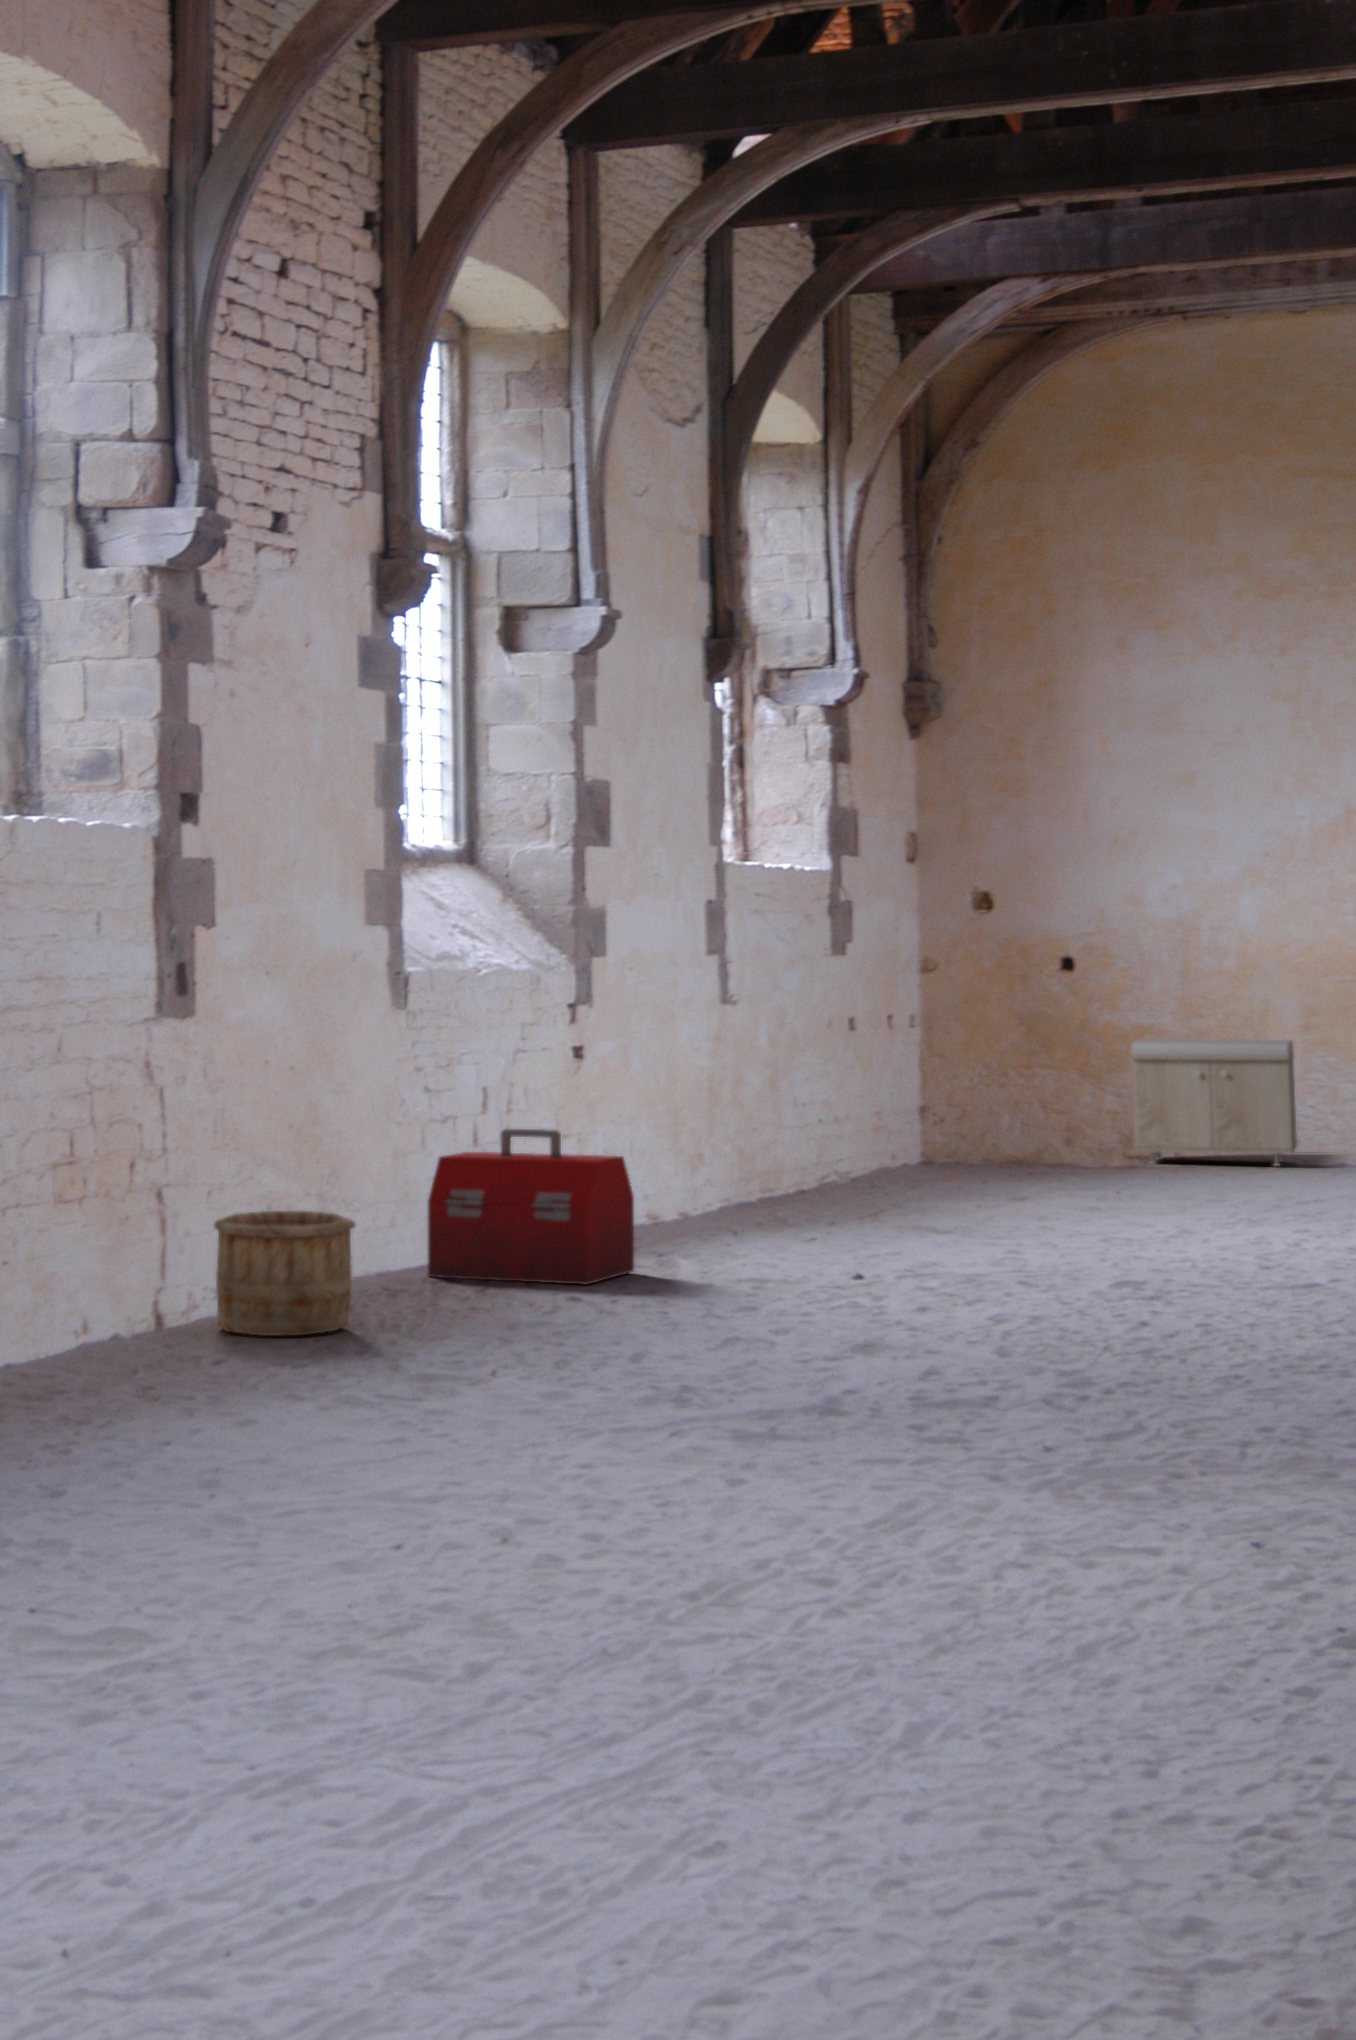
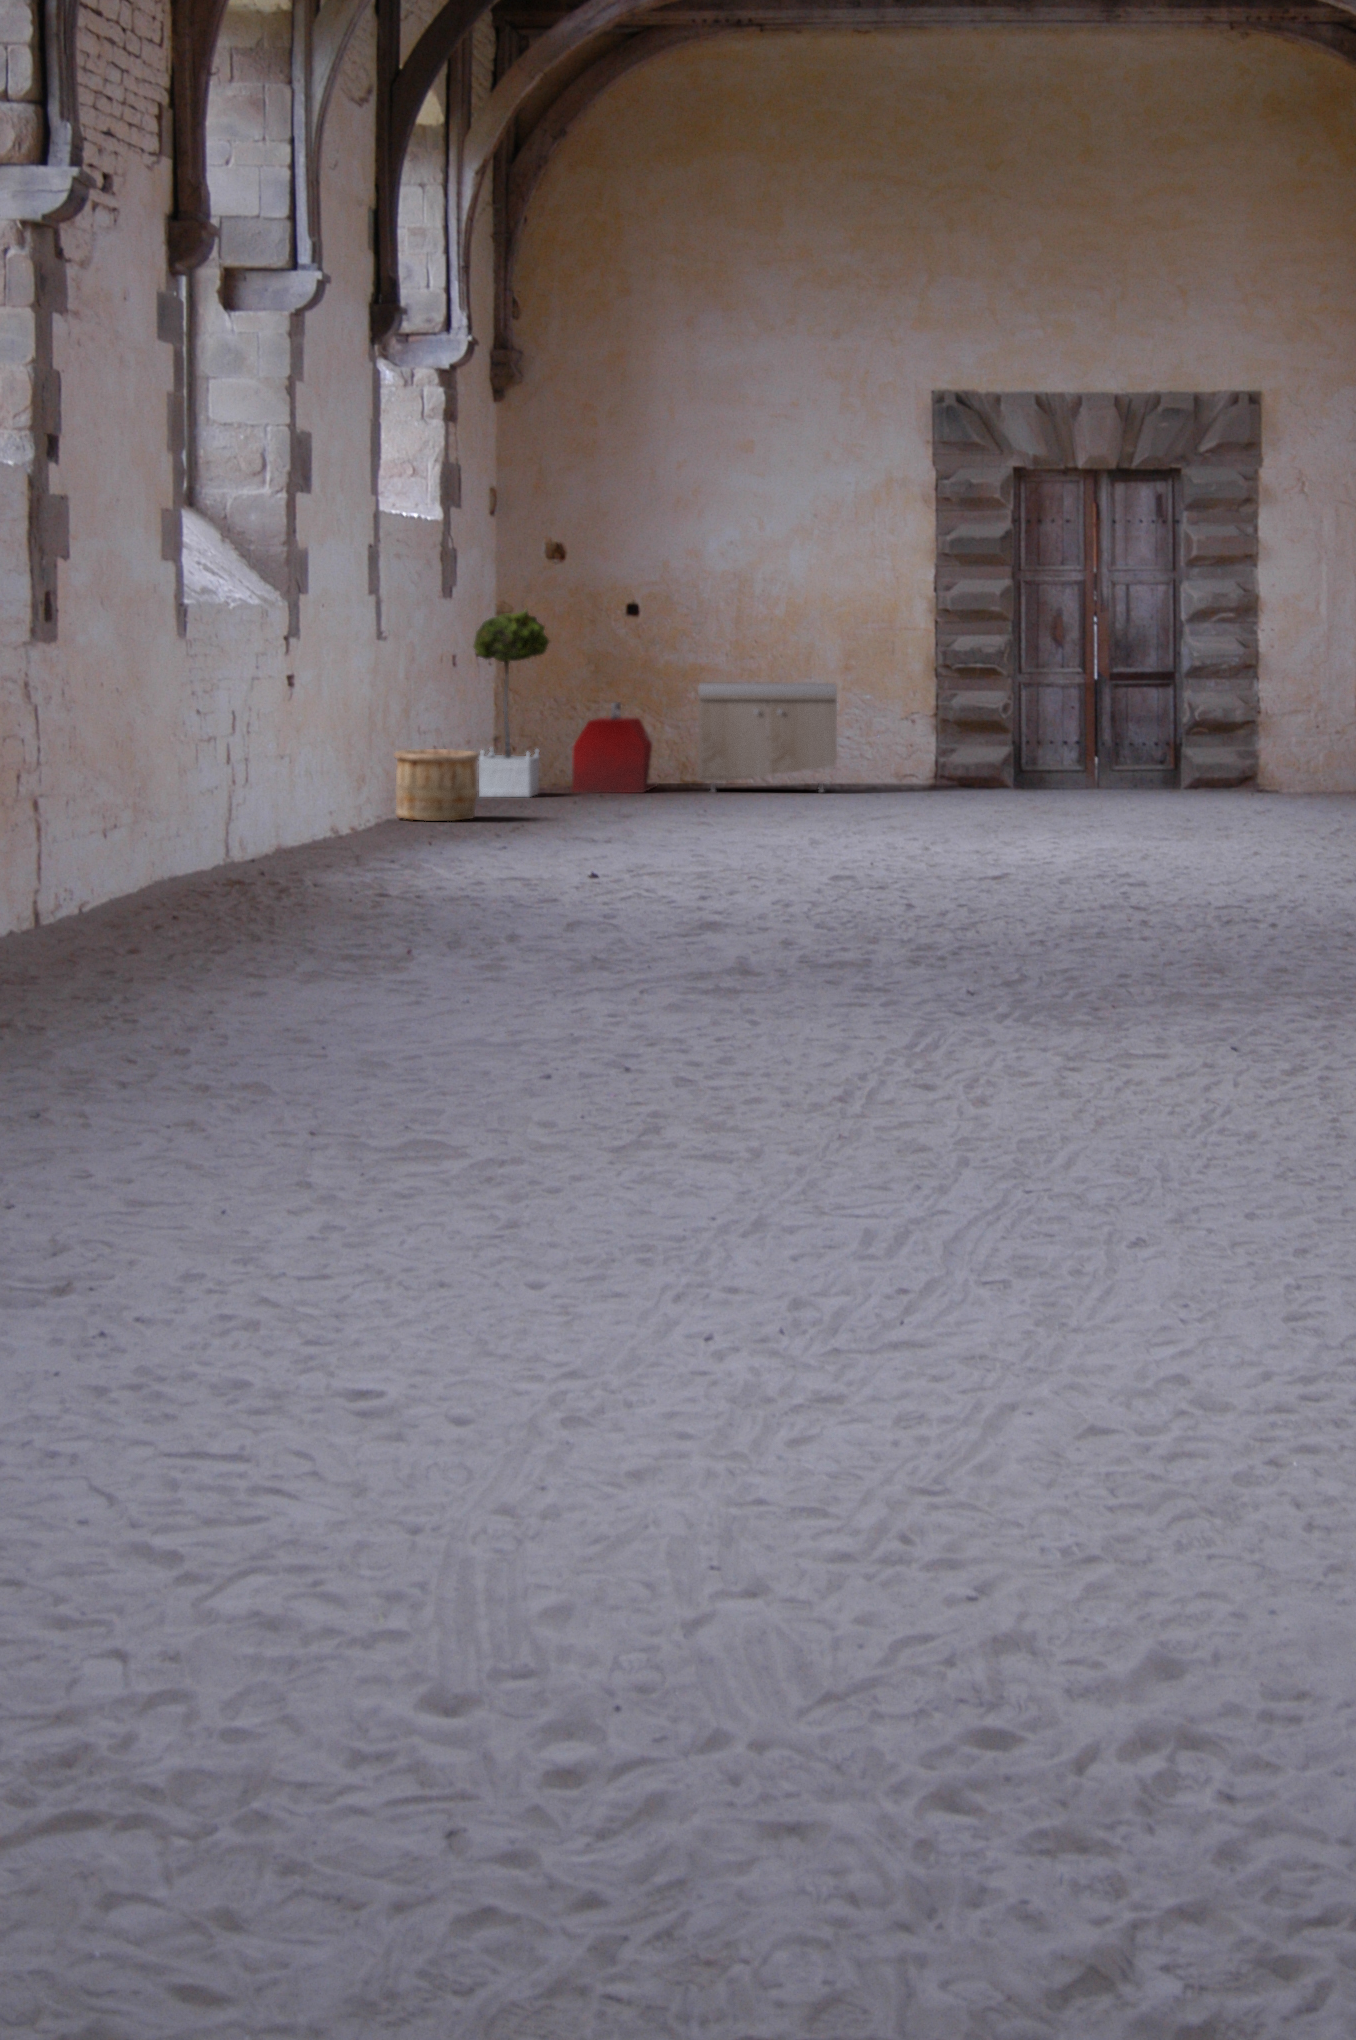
potted tree: none [872,960,956,1169] -> present [473,610,549,797]
toolbox: present [428,1128,634,1285] -> present [572,702,657,793]
wooden bucket: present [214,1211,355,1336] -> present [395,749,480,821]

